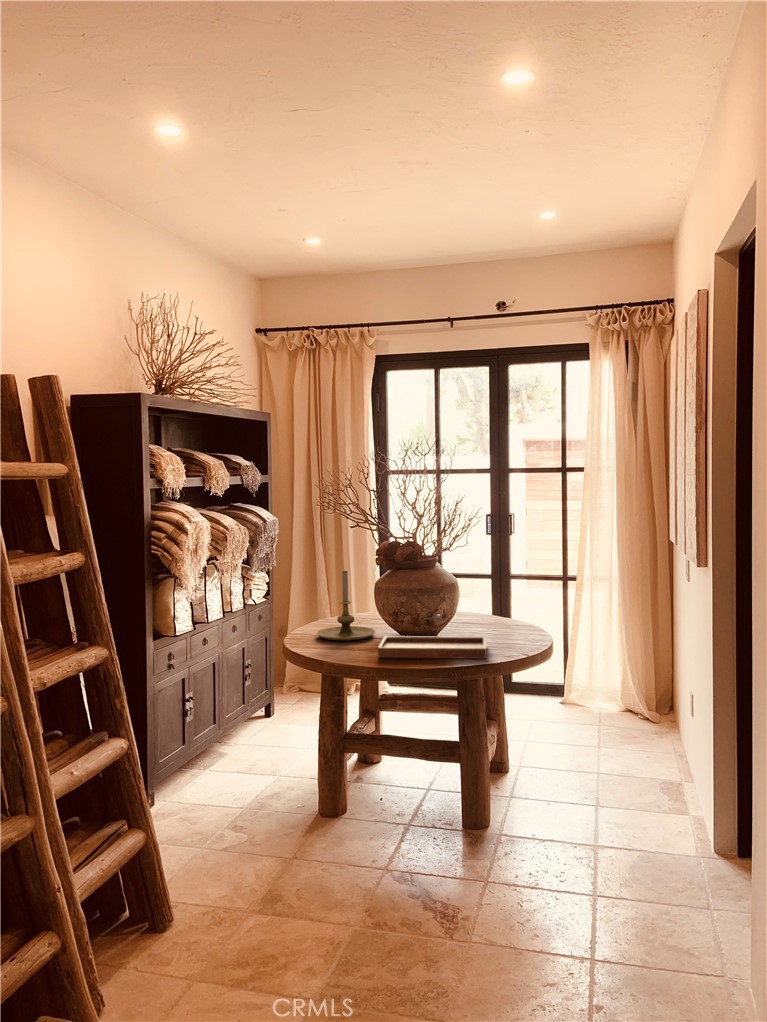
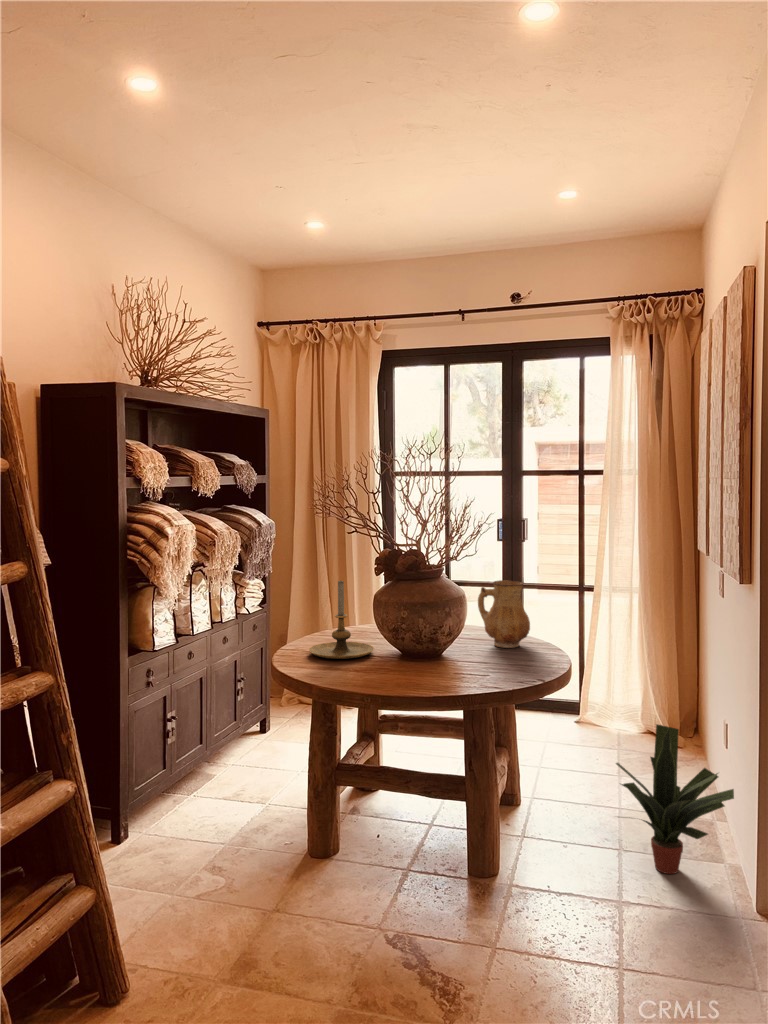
ceramic pitcher: none [468,569,516,629] -> present [478,580,530,648]
tray: present [378,615,486,659] -> none [374,633,498,685]
potted plant: none [589,696,695,825] -> present [616,724,734,874]

